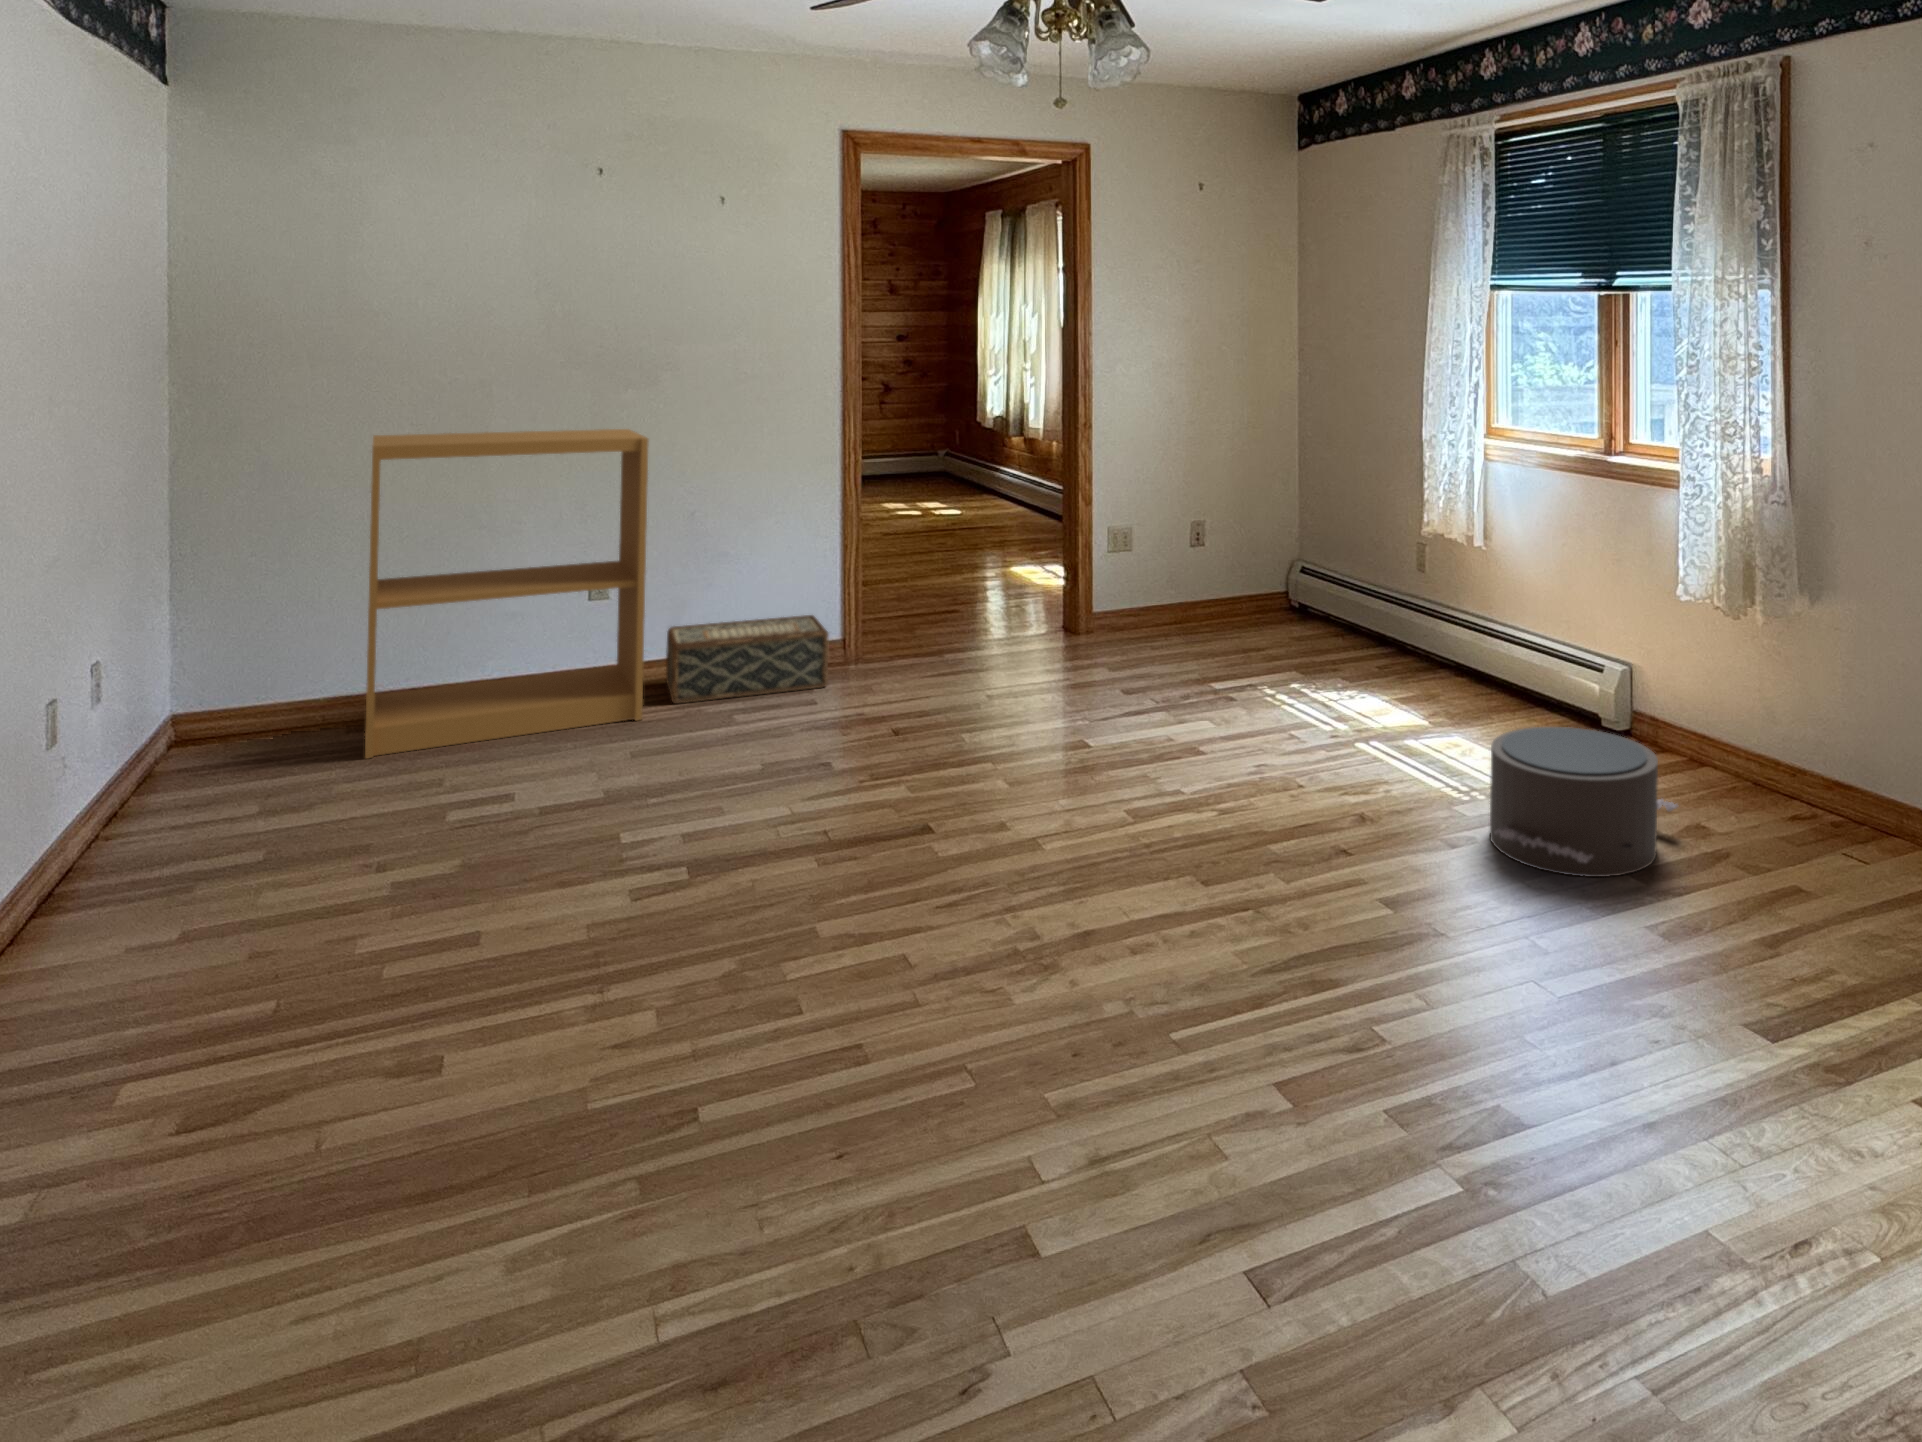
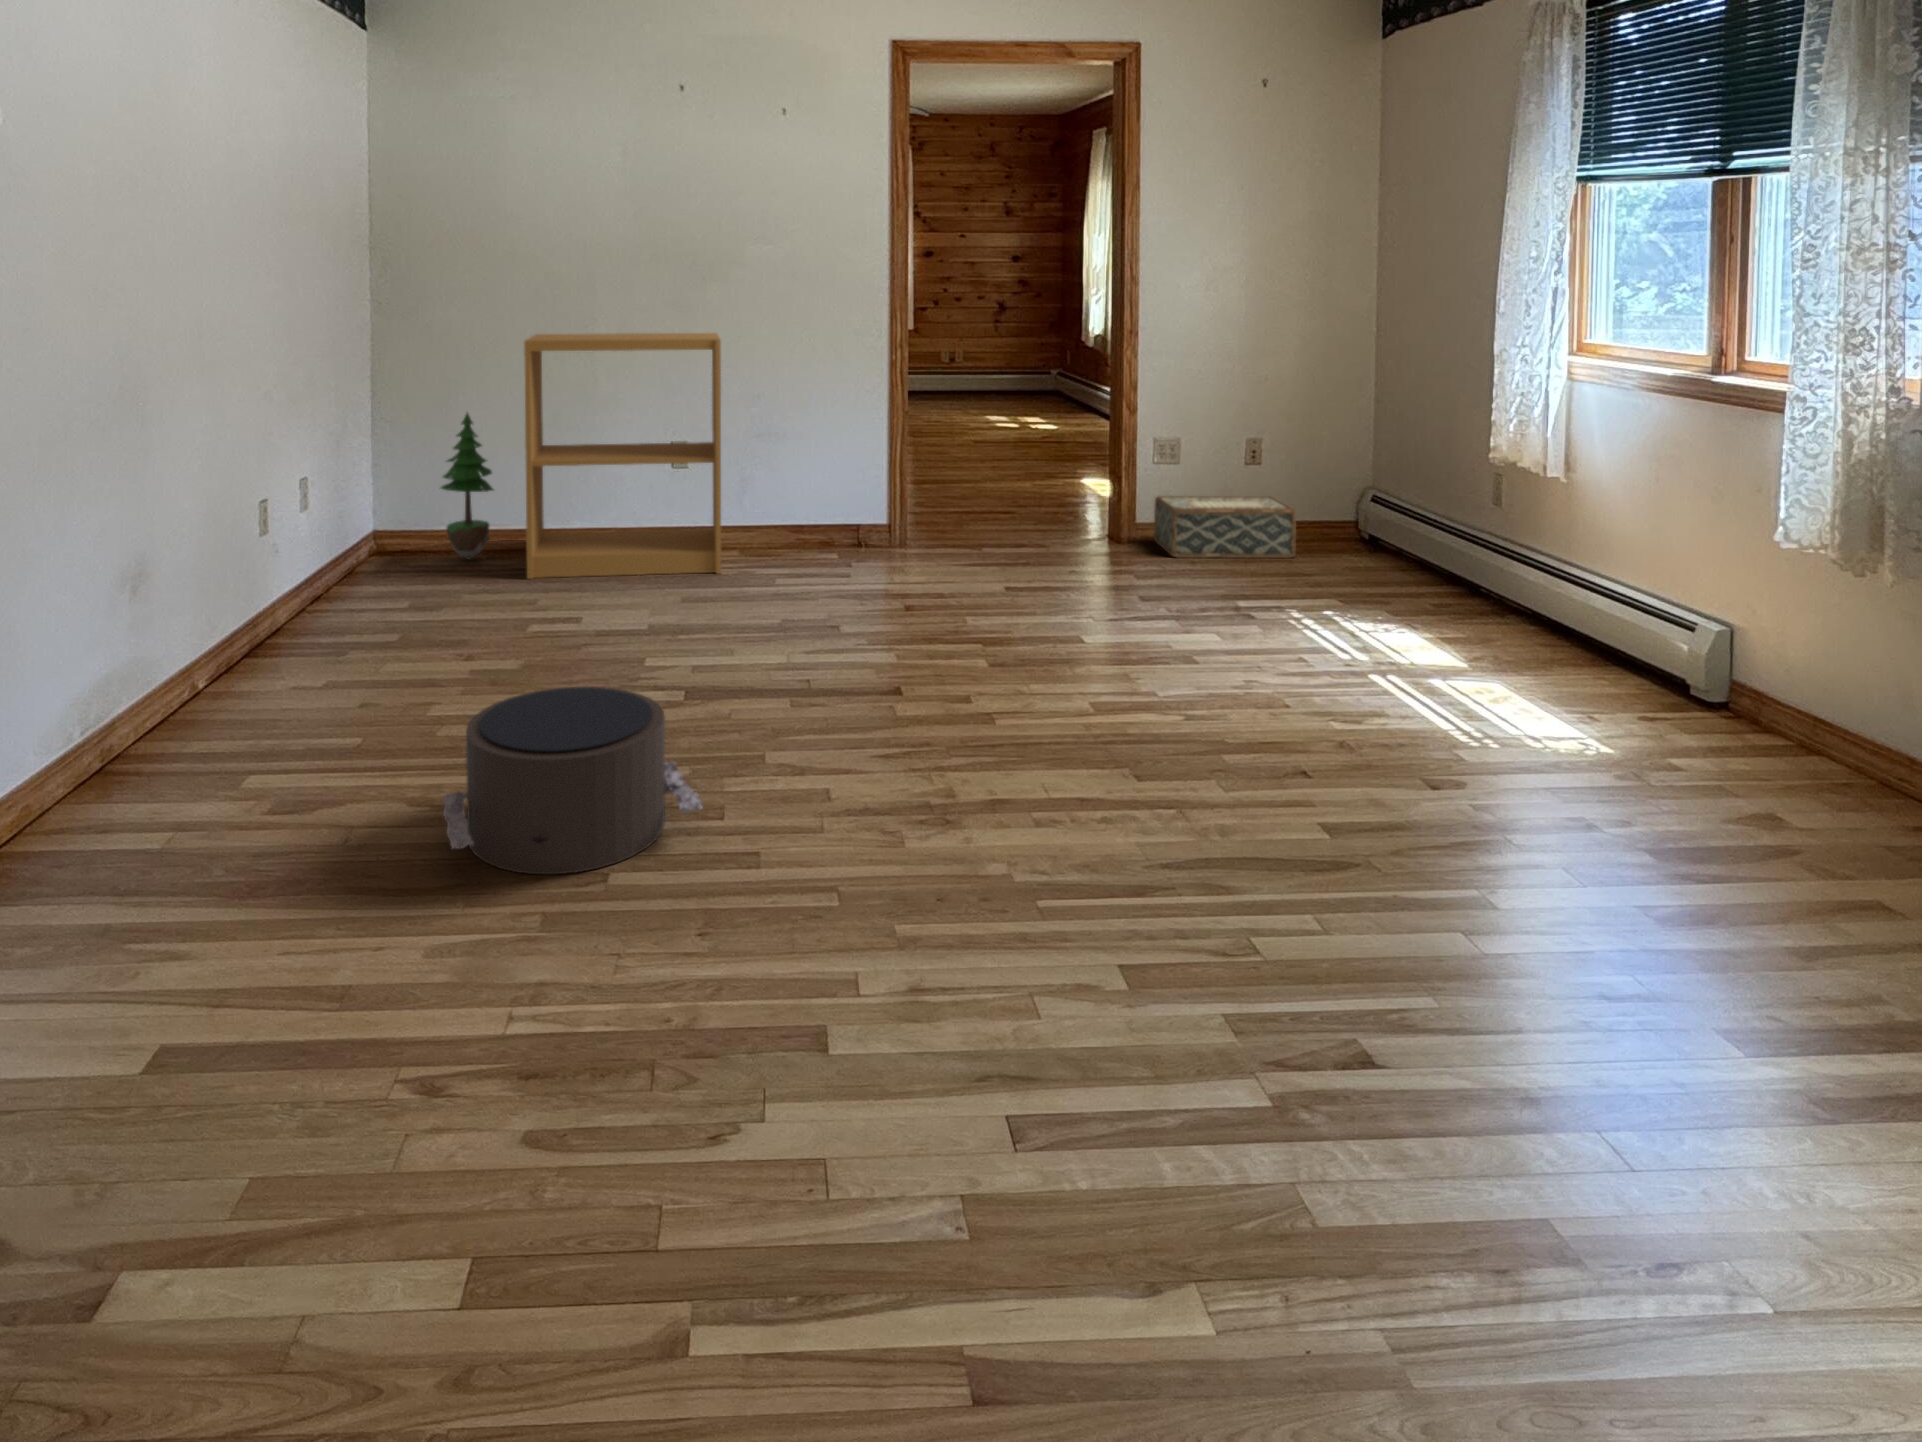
potted tree: none [213,541,304,743] -> present [441,413,494,559]
woven basket: present [666,615,829,704] -> present [1154,496,1296,558]
pouf: present [1490,727,1678,877] -> present [443,687,703,874]

